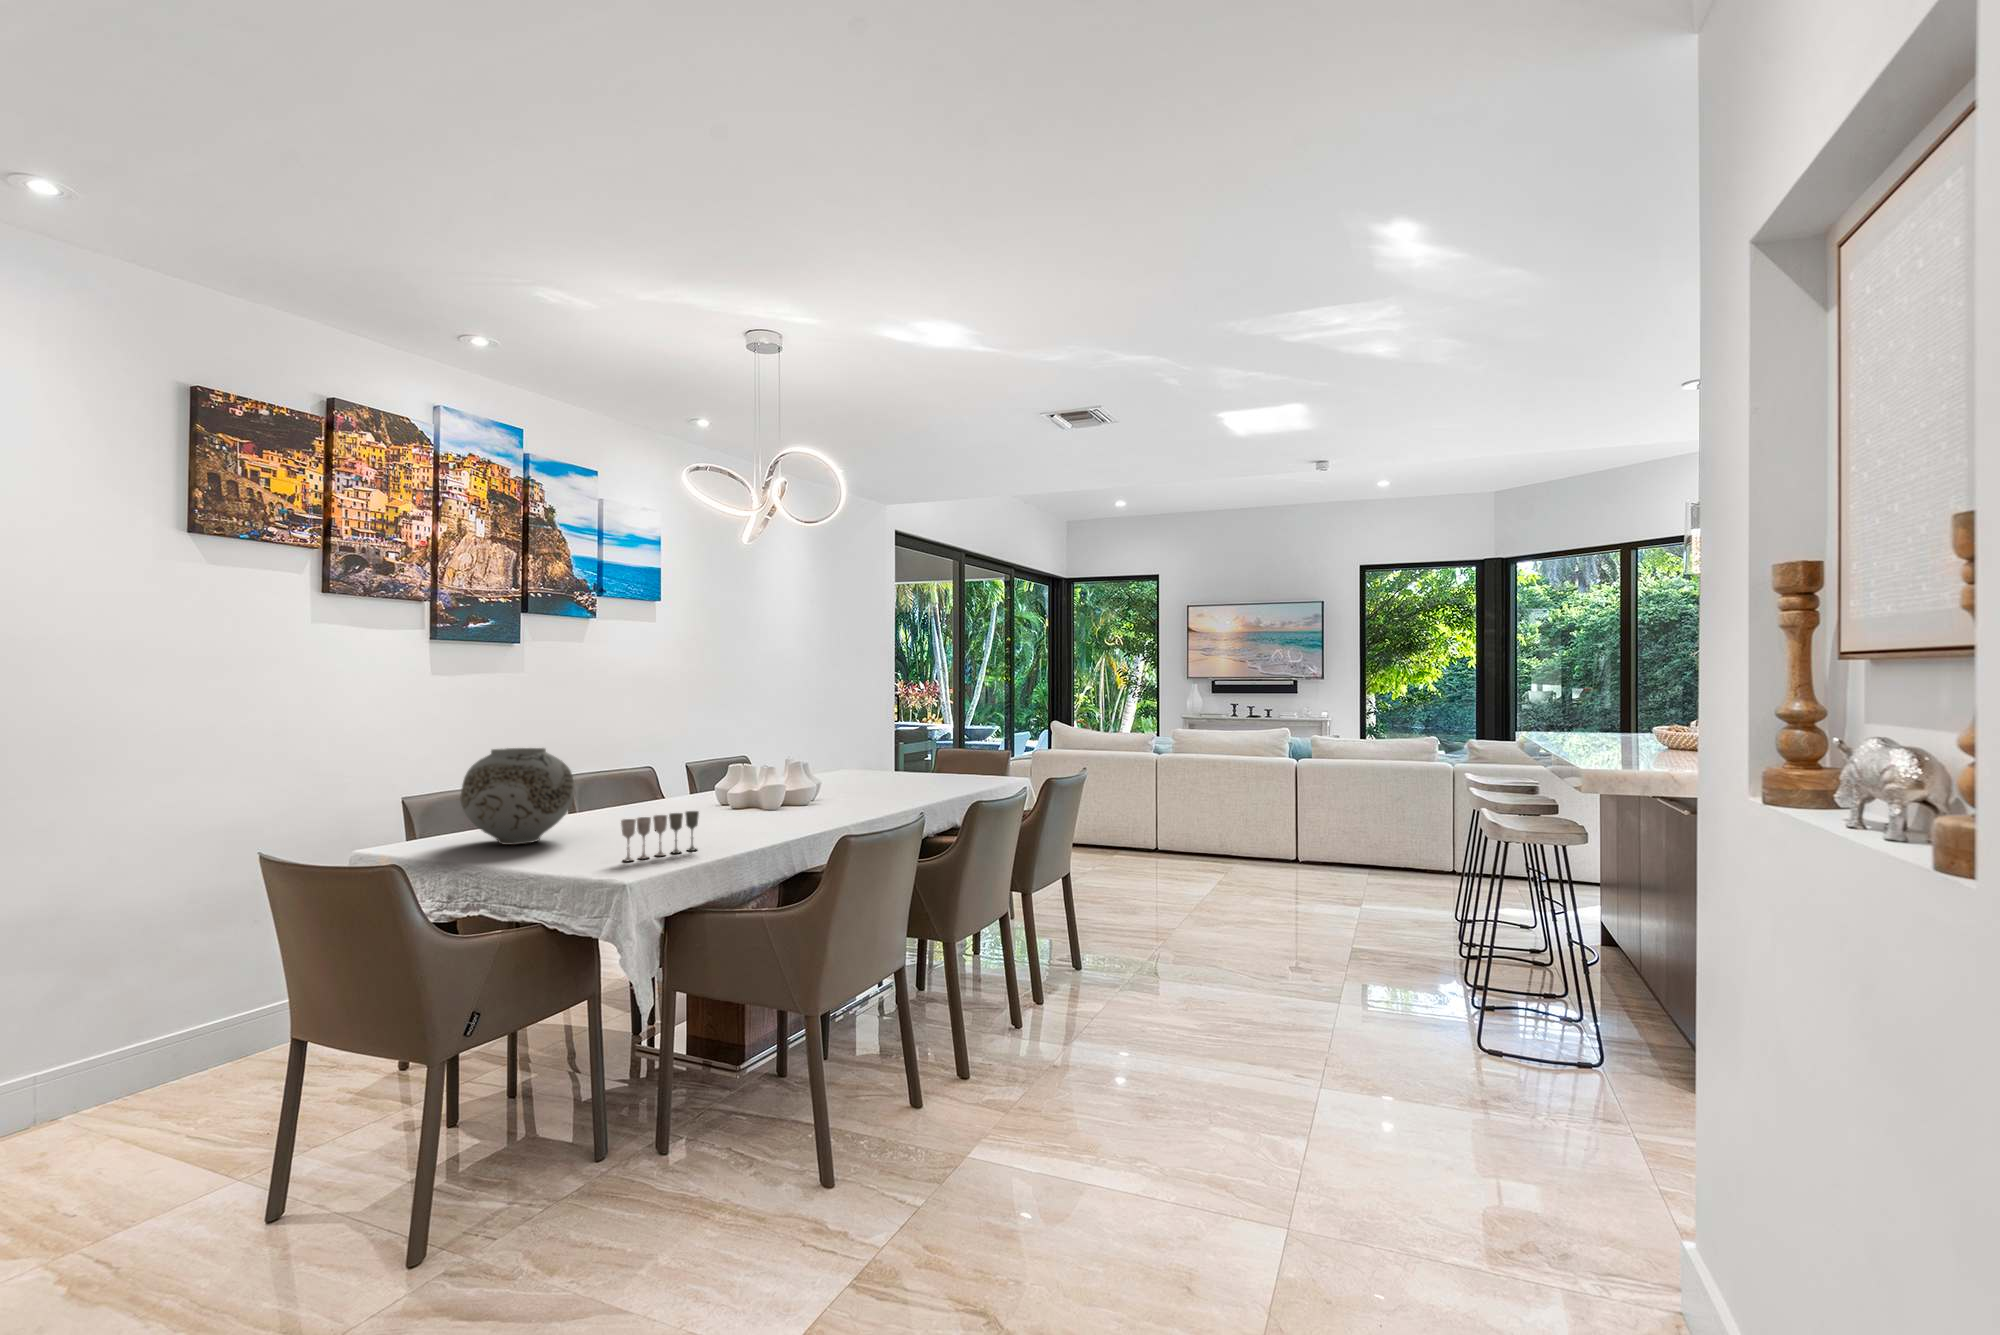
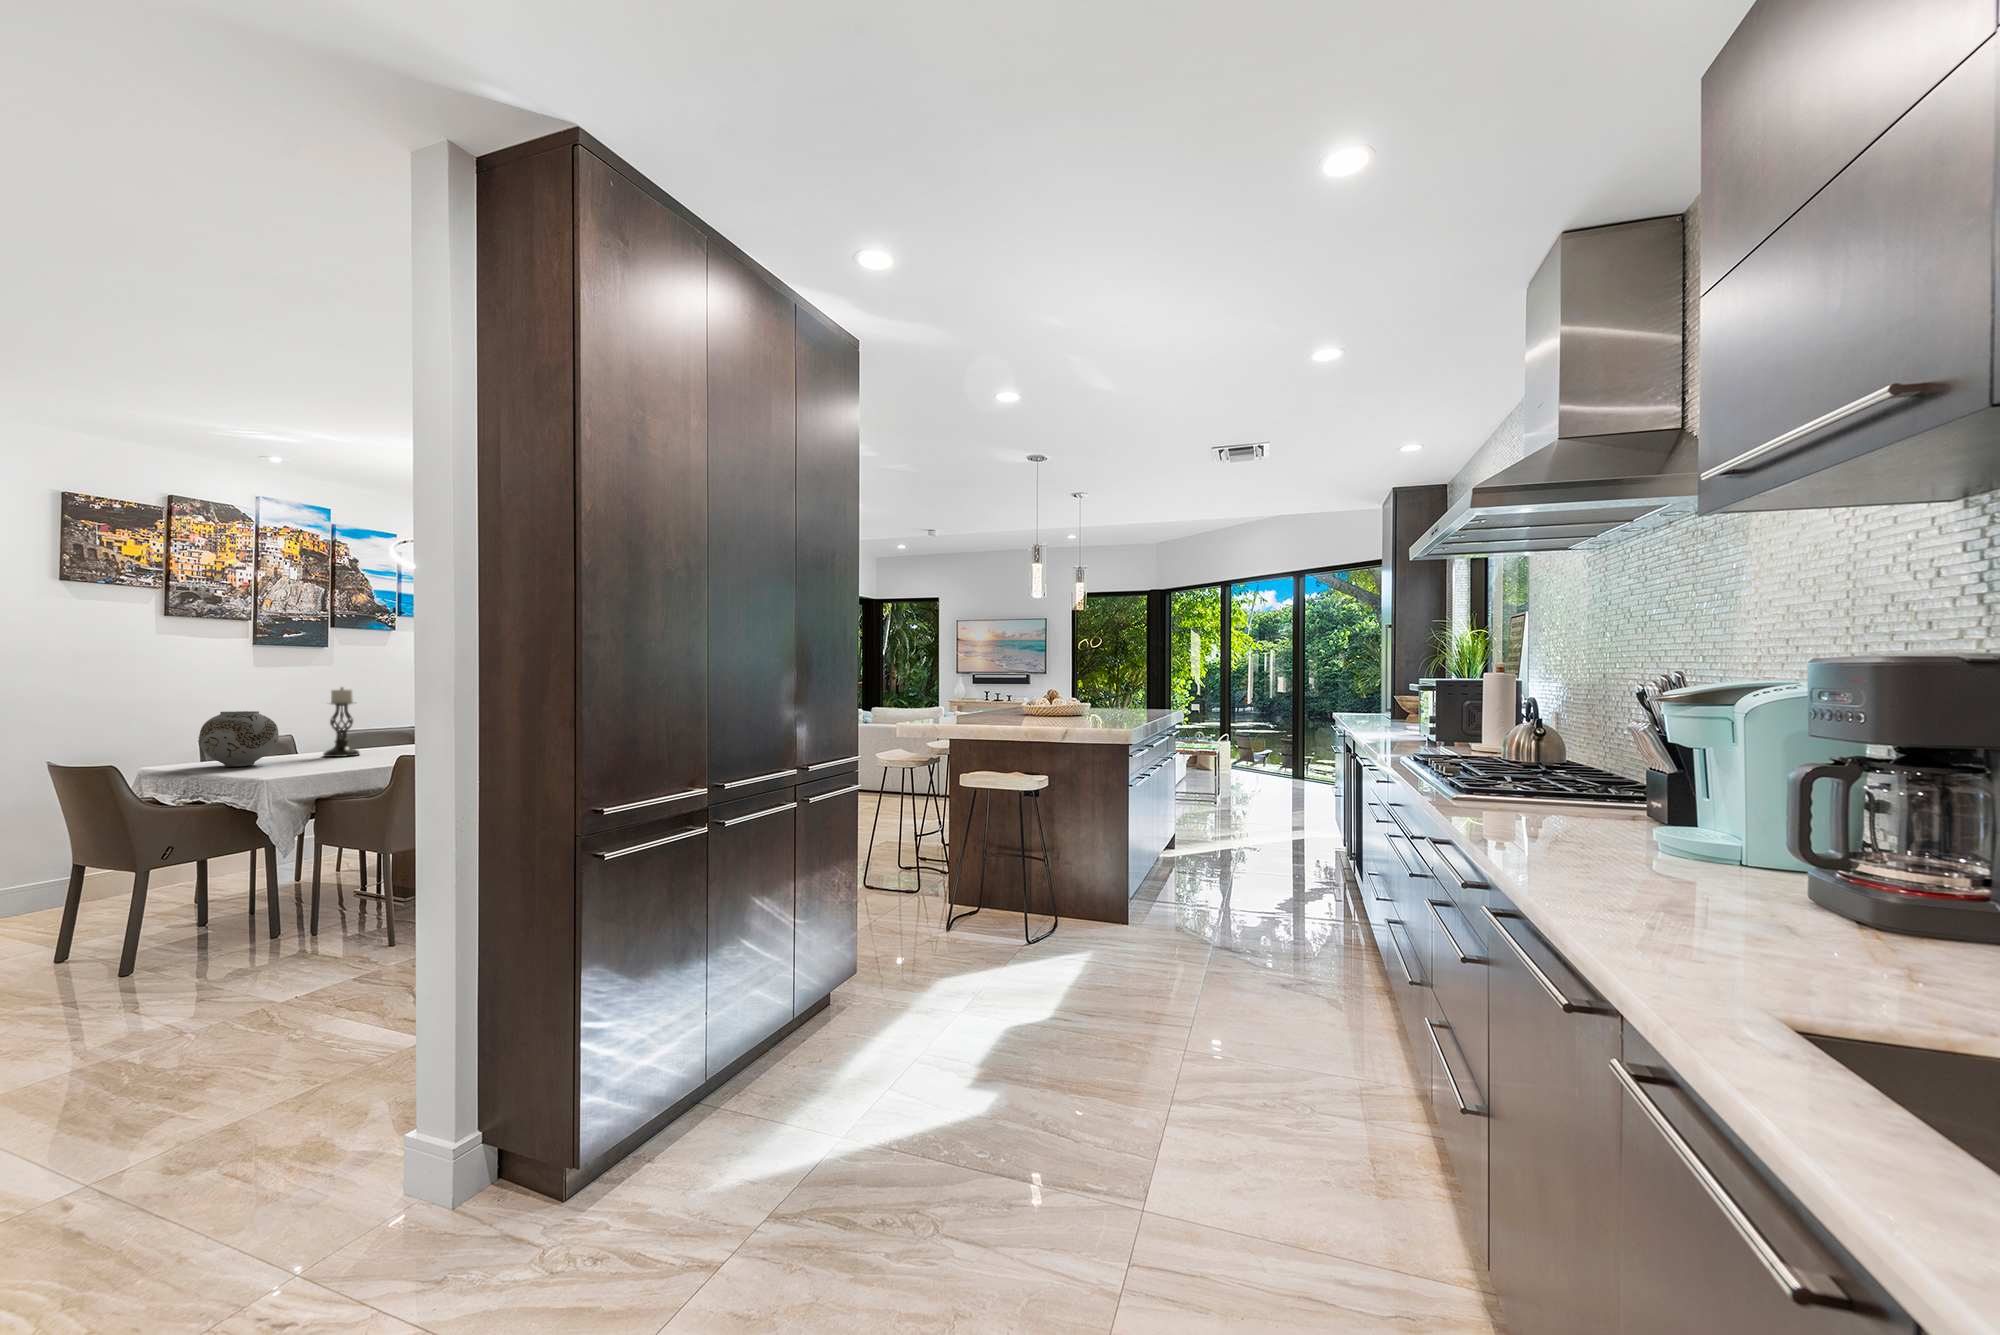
candle holder: none [604,705,655,820] -> present [323,687,359,757]
wine glass: present [621,811,699,861] -> none [278,747,340,773]

